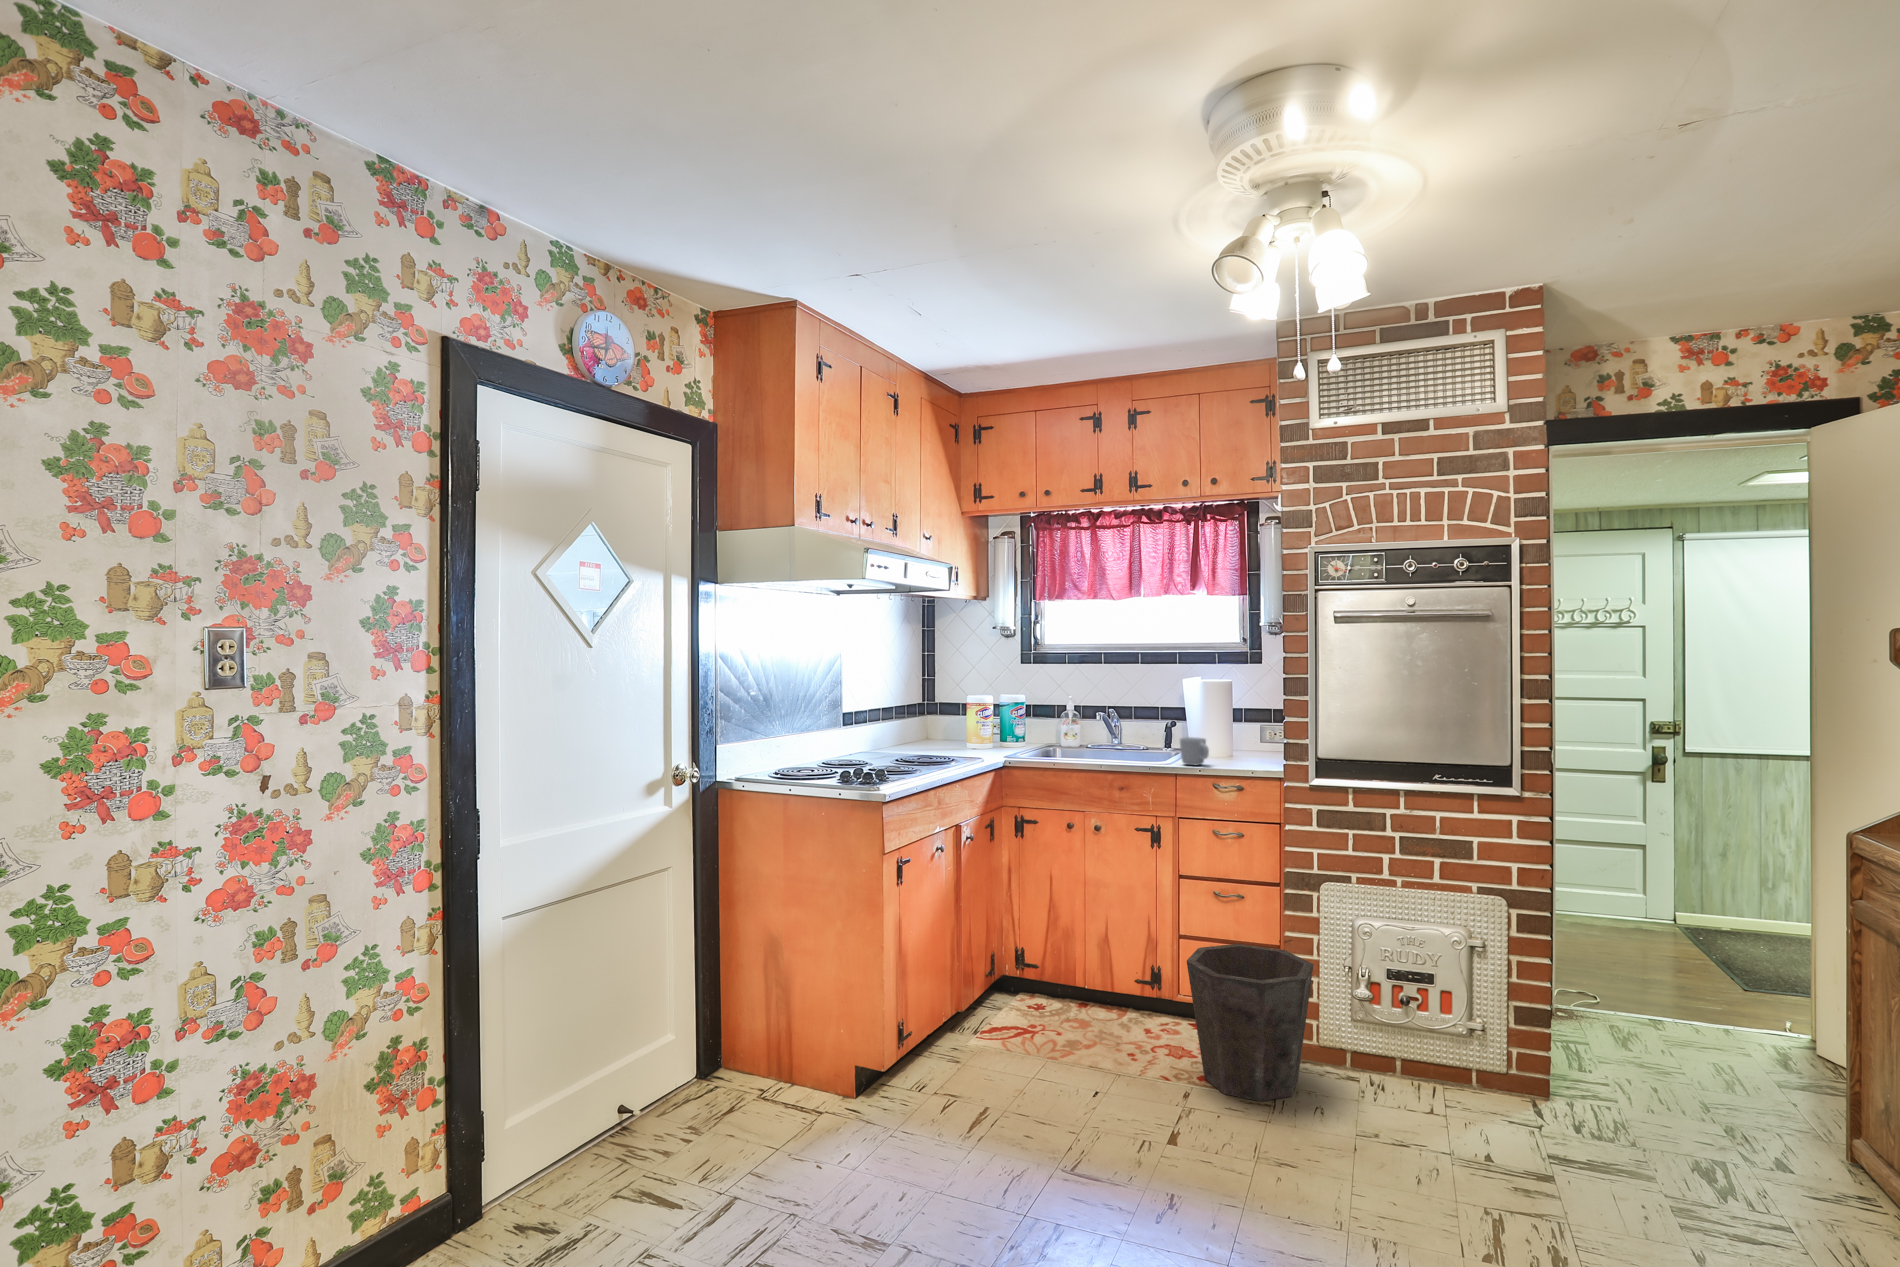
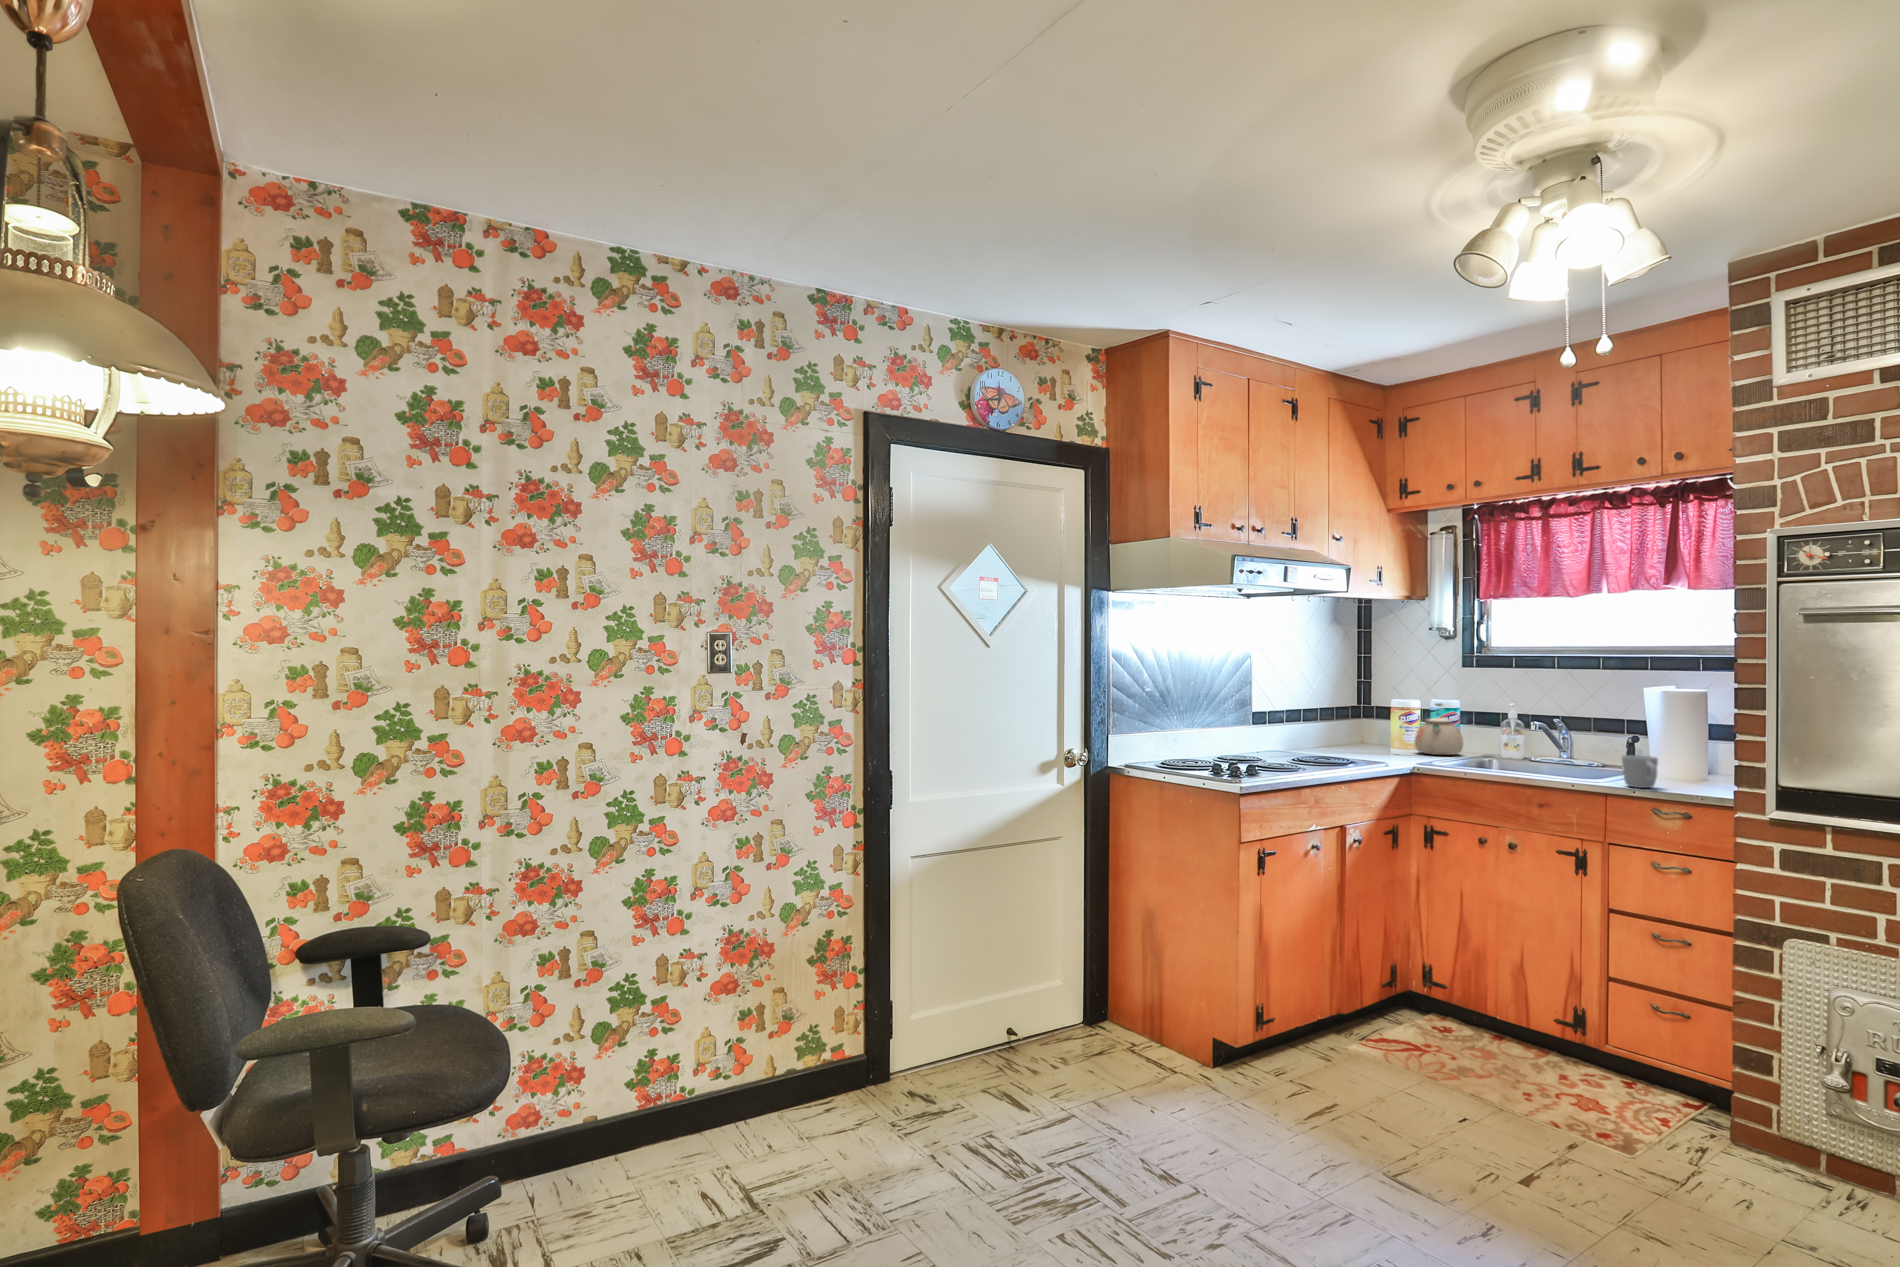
kettle: none [988,699,1029,747] -> present [1415,703,1463,755]
waste bin: present [1187,944,1313,1101] -> none [1585,992,1761,1181]

